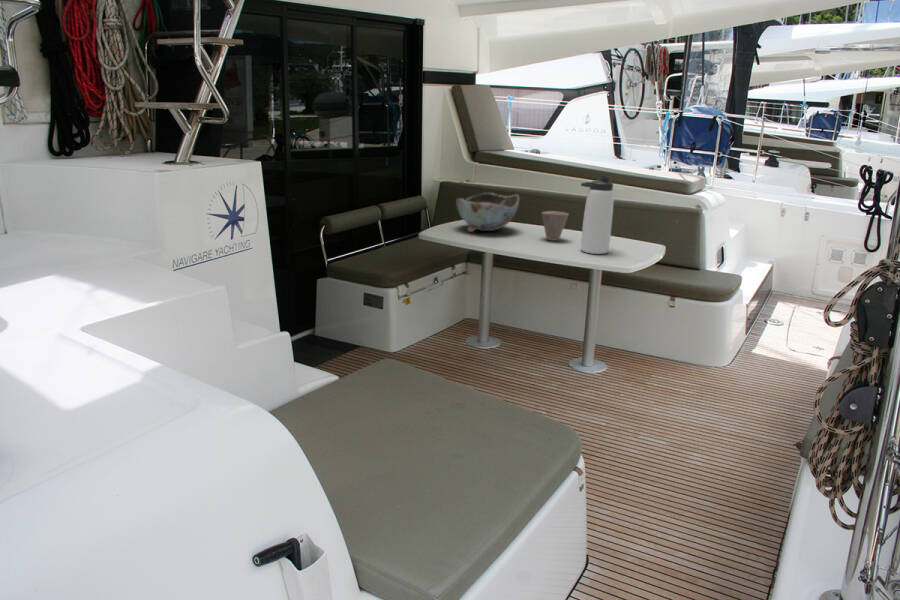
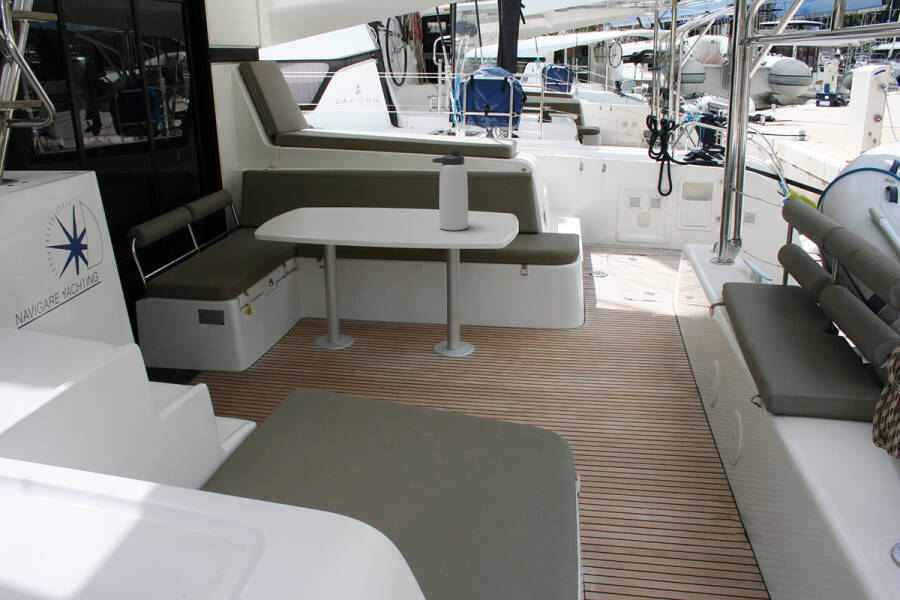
bowl: present [456,193,519,232] -> none [293,179,362,225]
cup: present [542,211,569,241] -> none [390,192,419,223]

